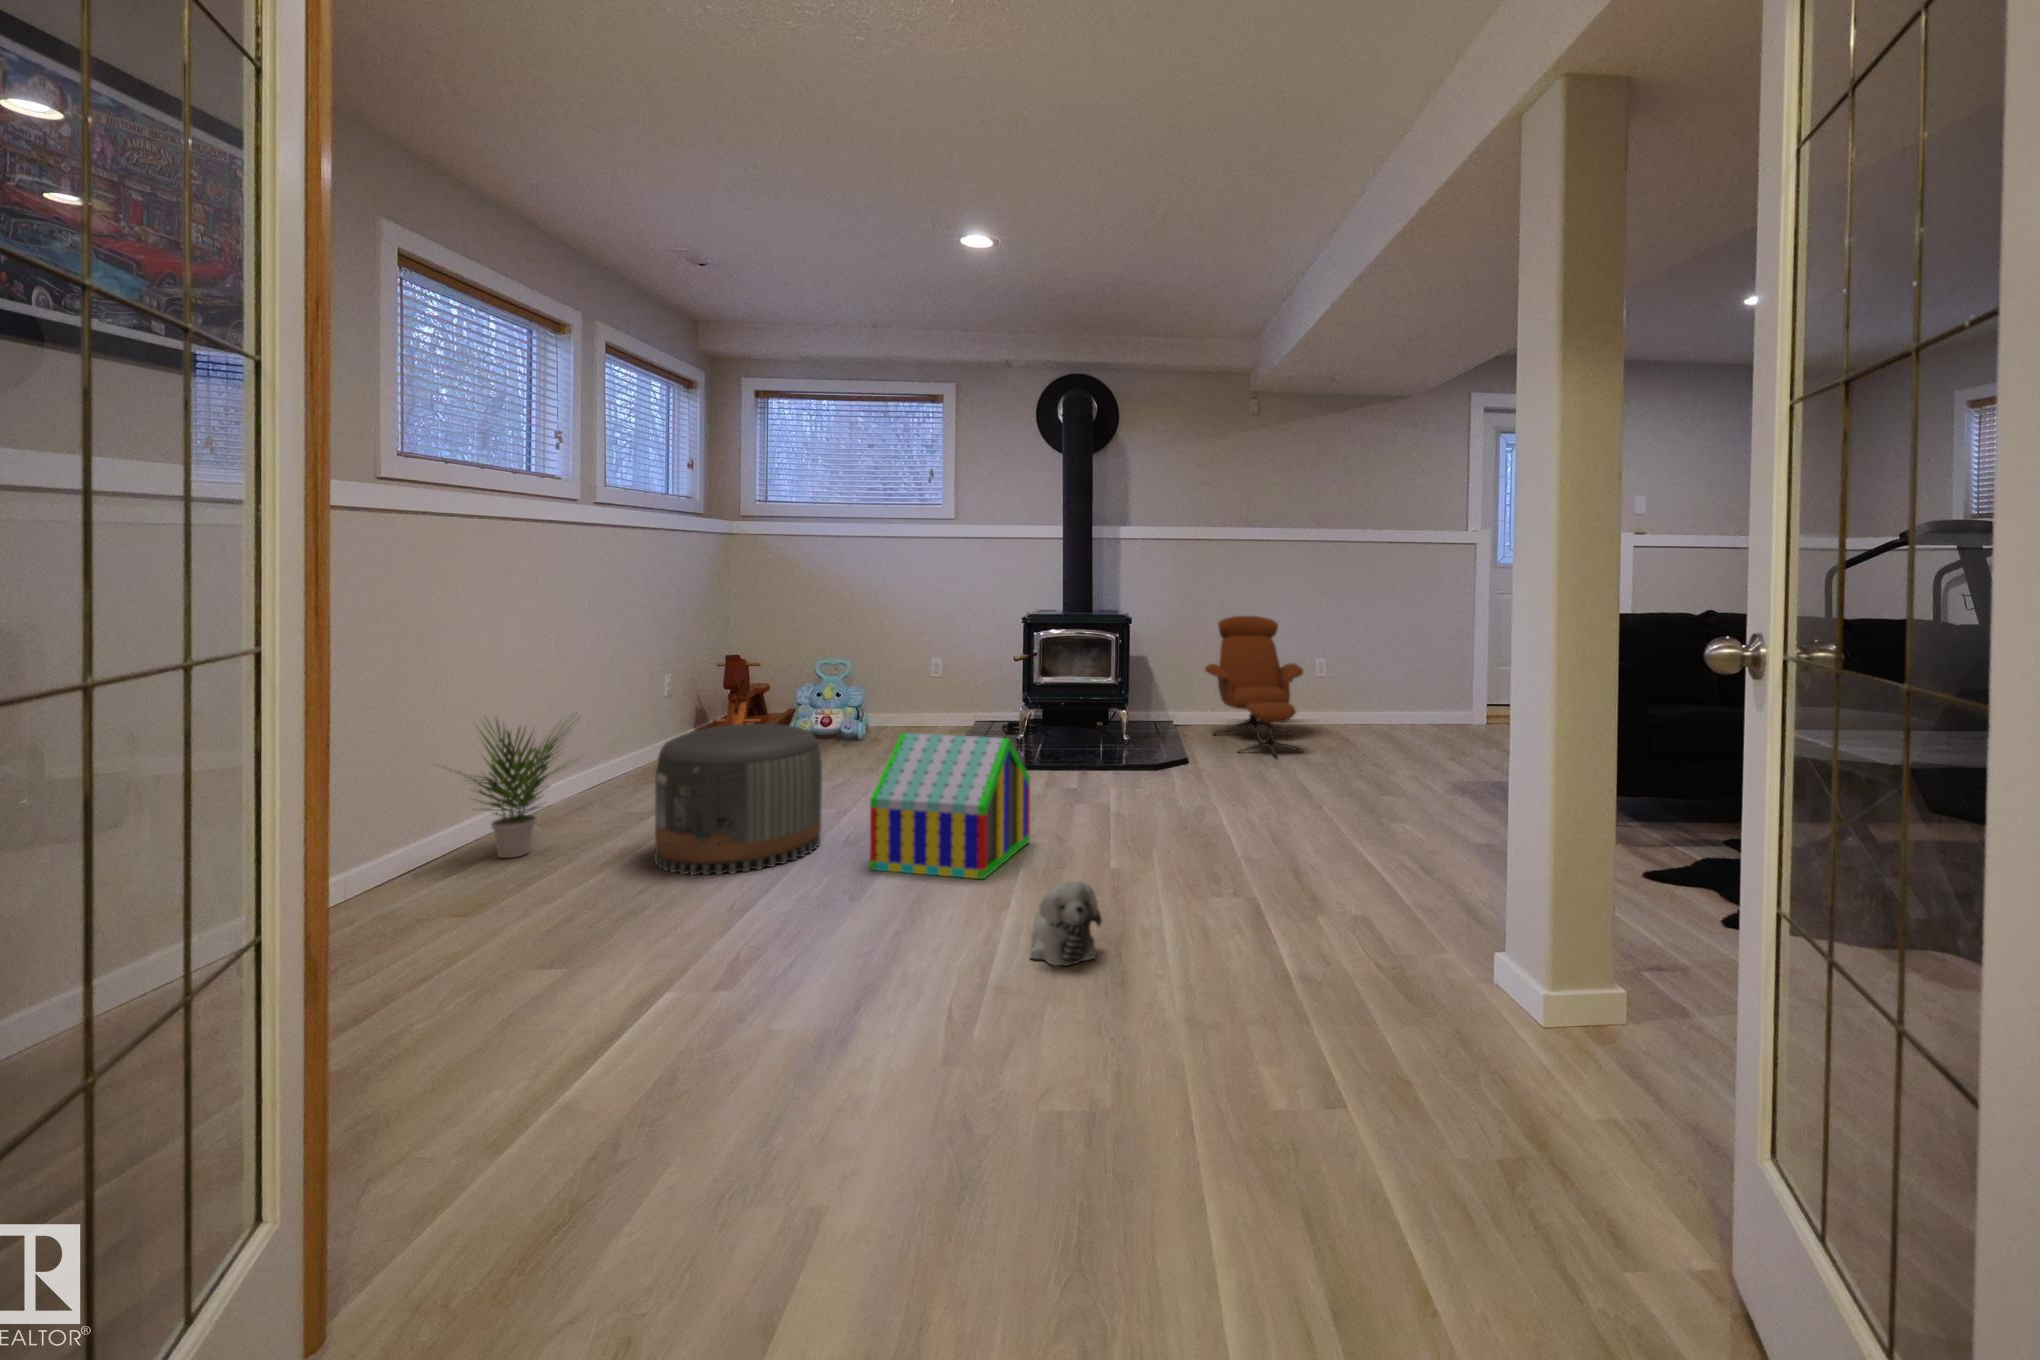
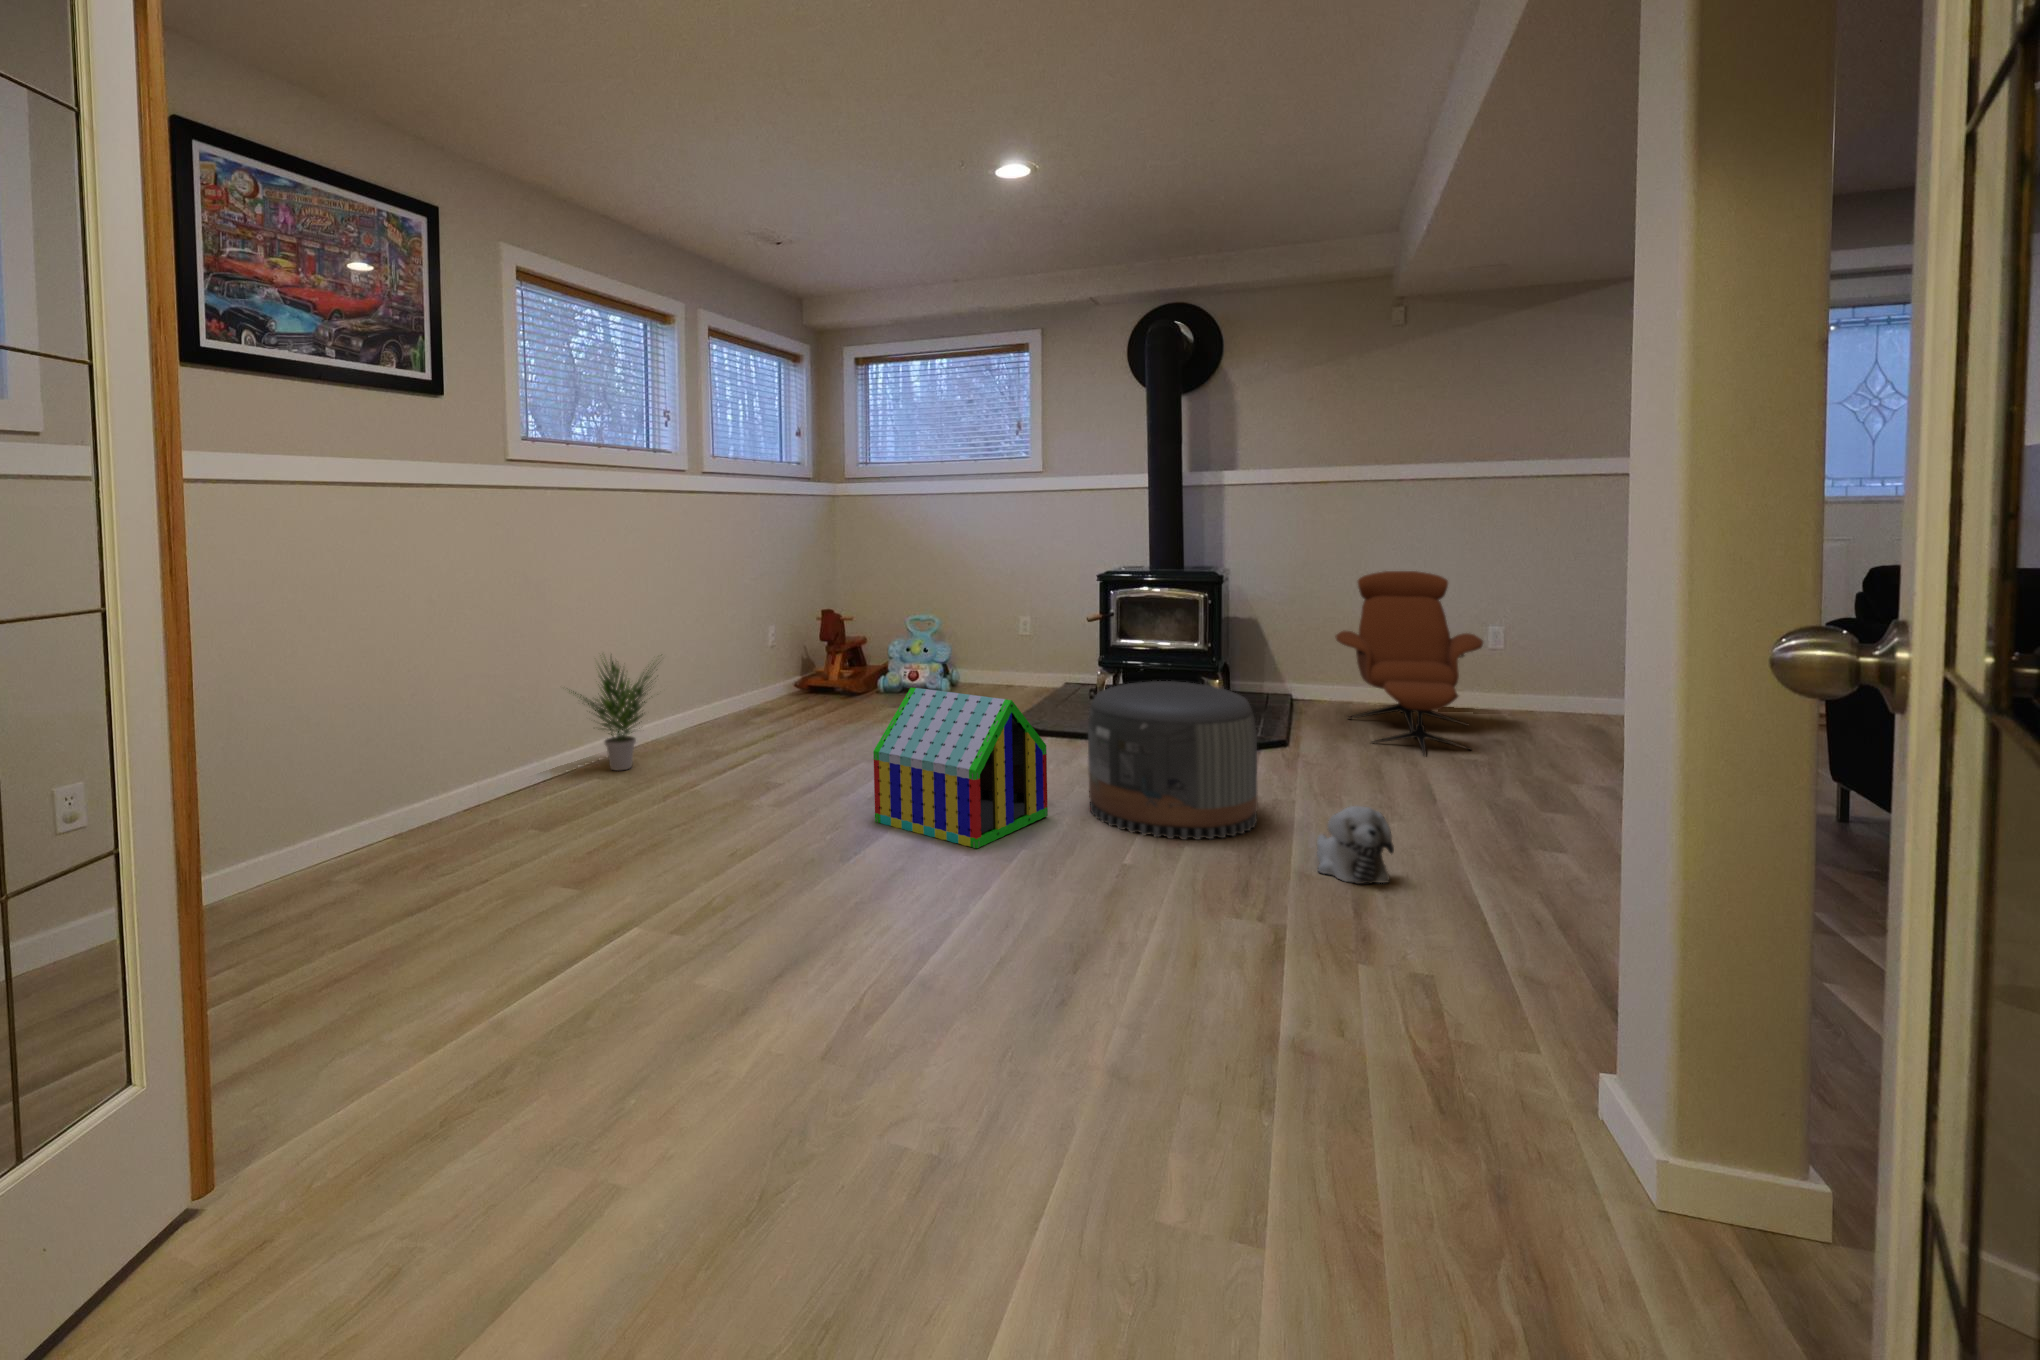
pouf: present [655,723,822,875] -> present [1088,681,1258,840]
plush toy: present [1030,881,1102,966] -> present [1317,806,1394,884]

